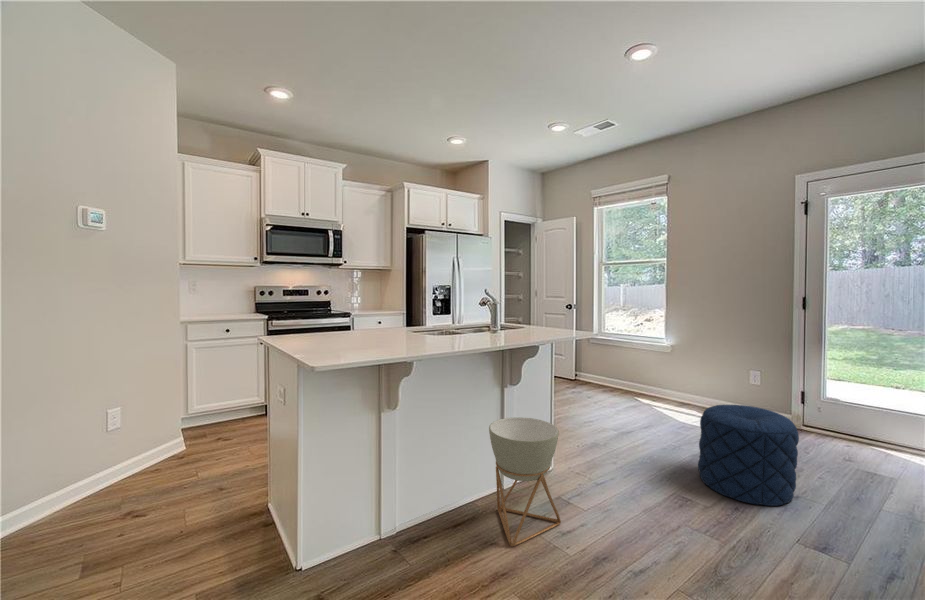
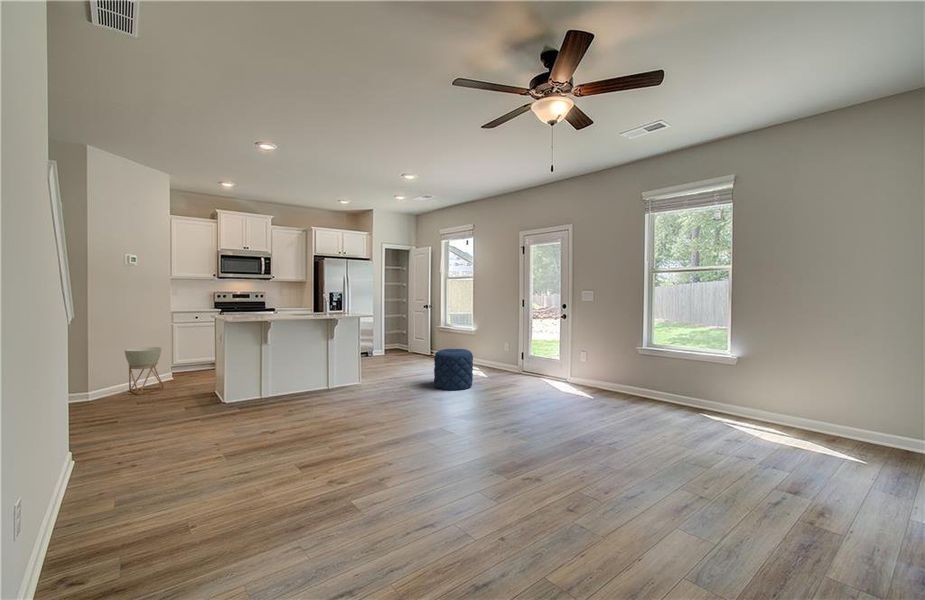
planter: present [489,417,561,546] -> present [125,347,164,395]

